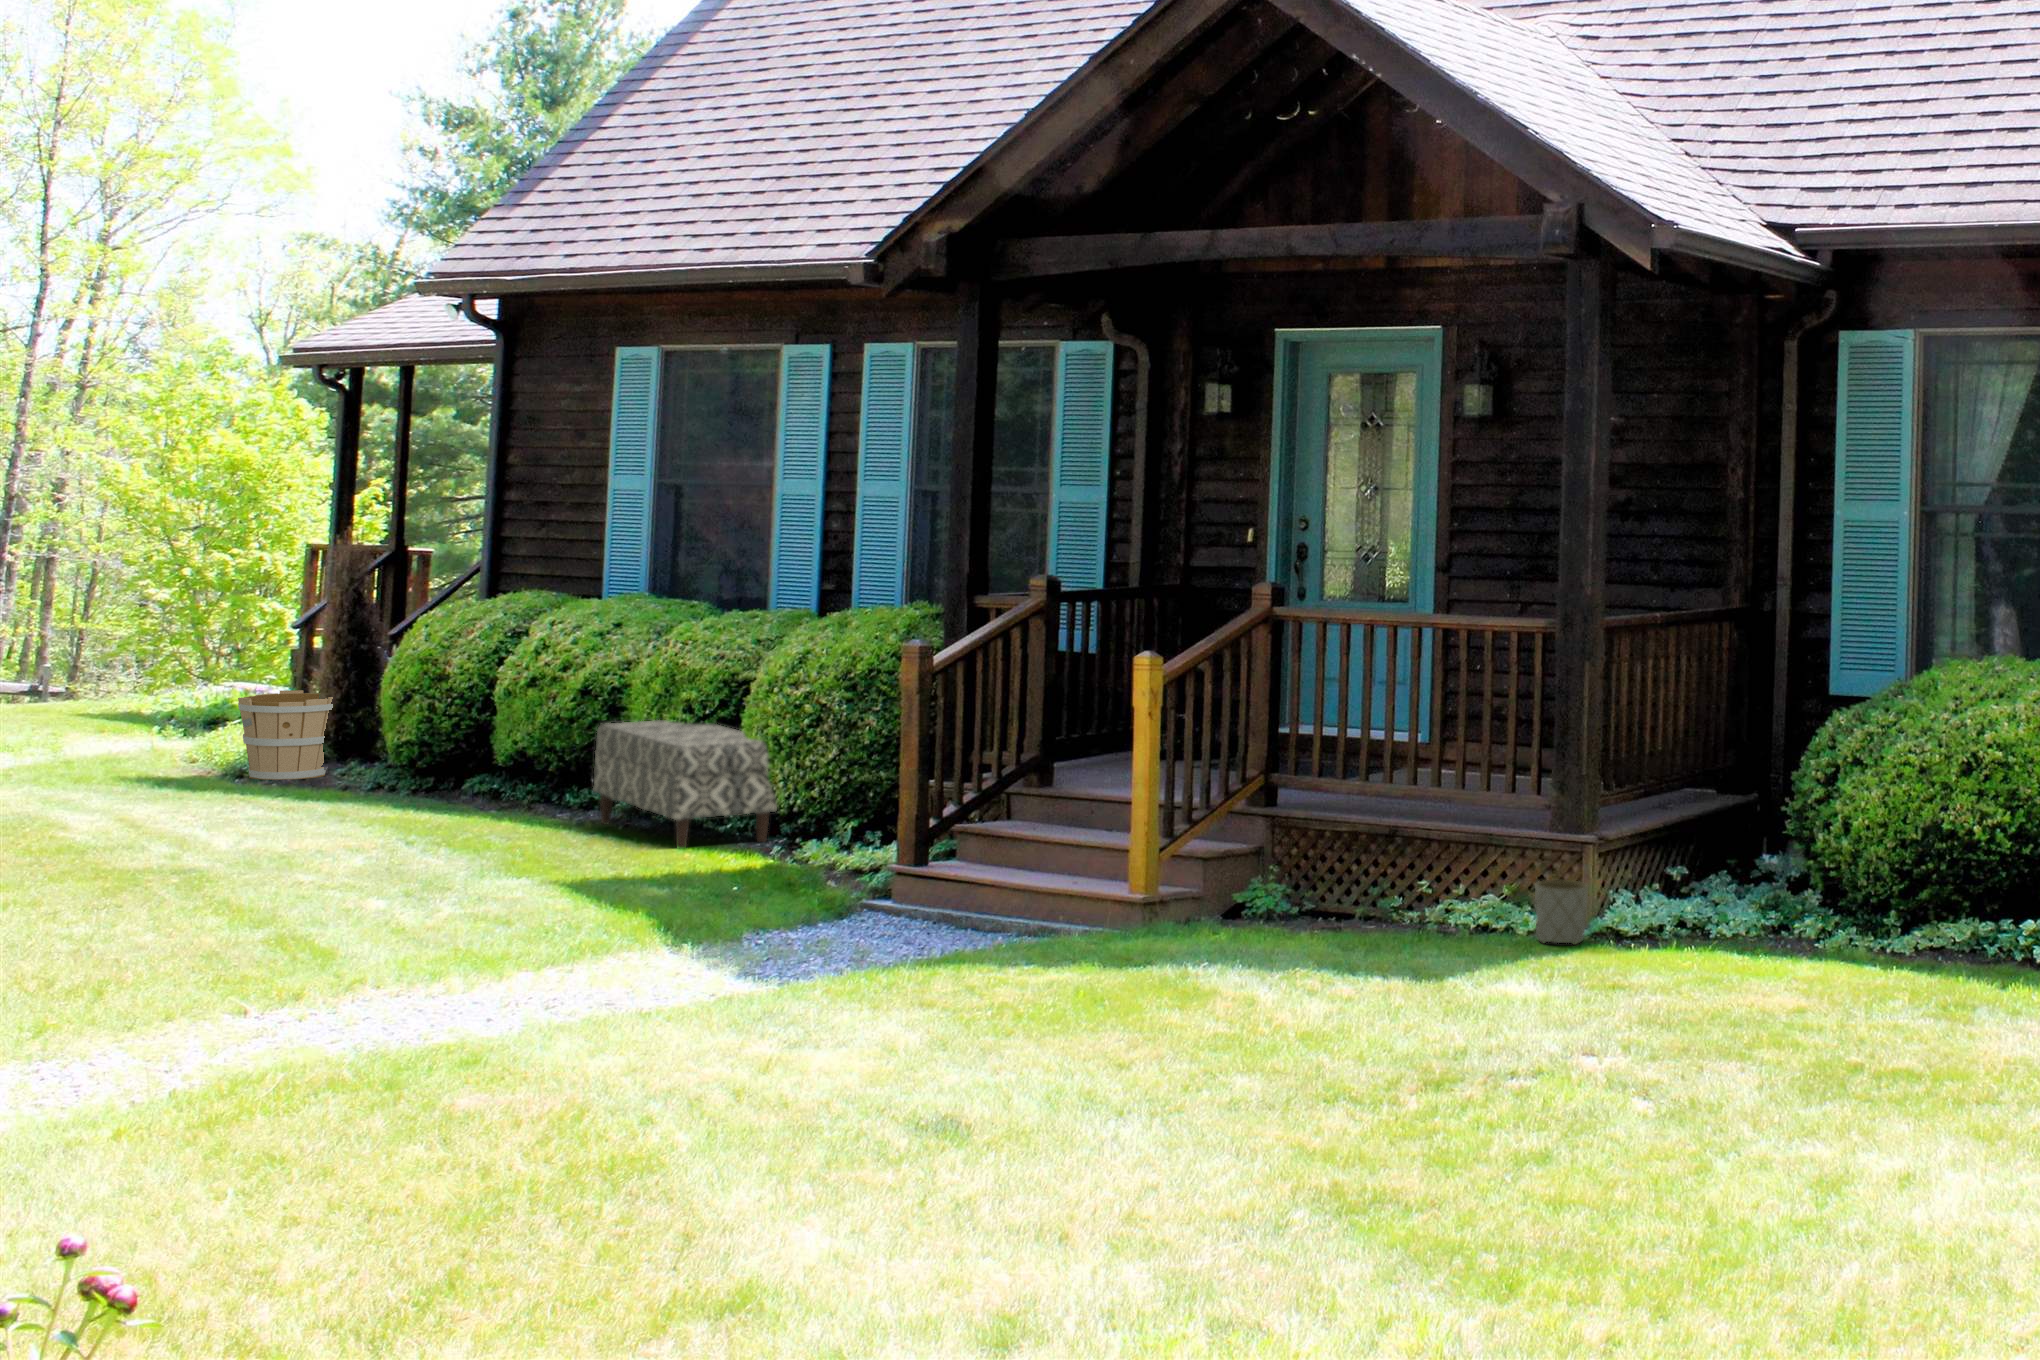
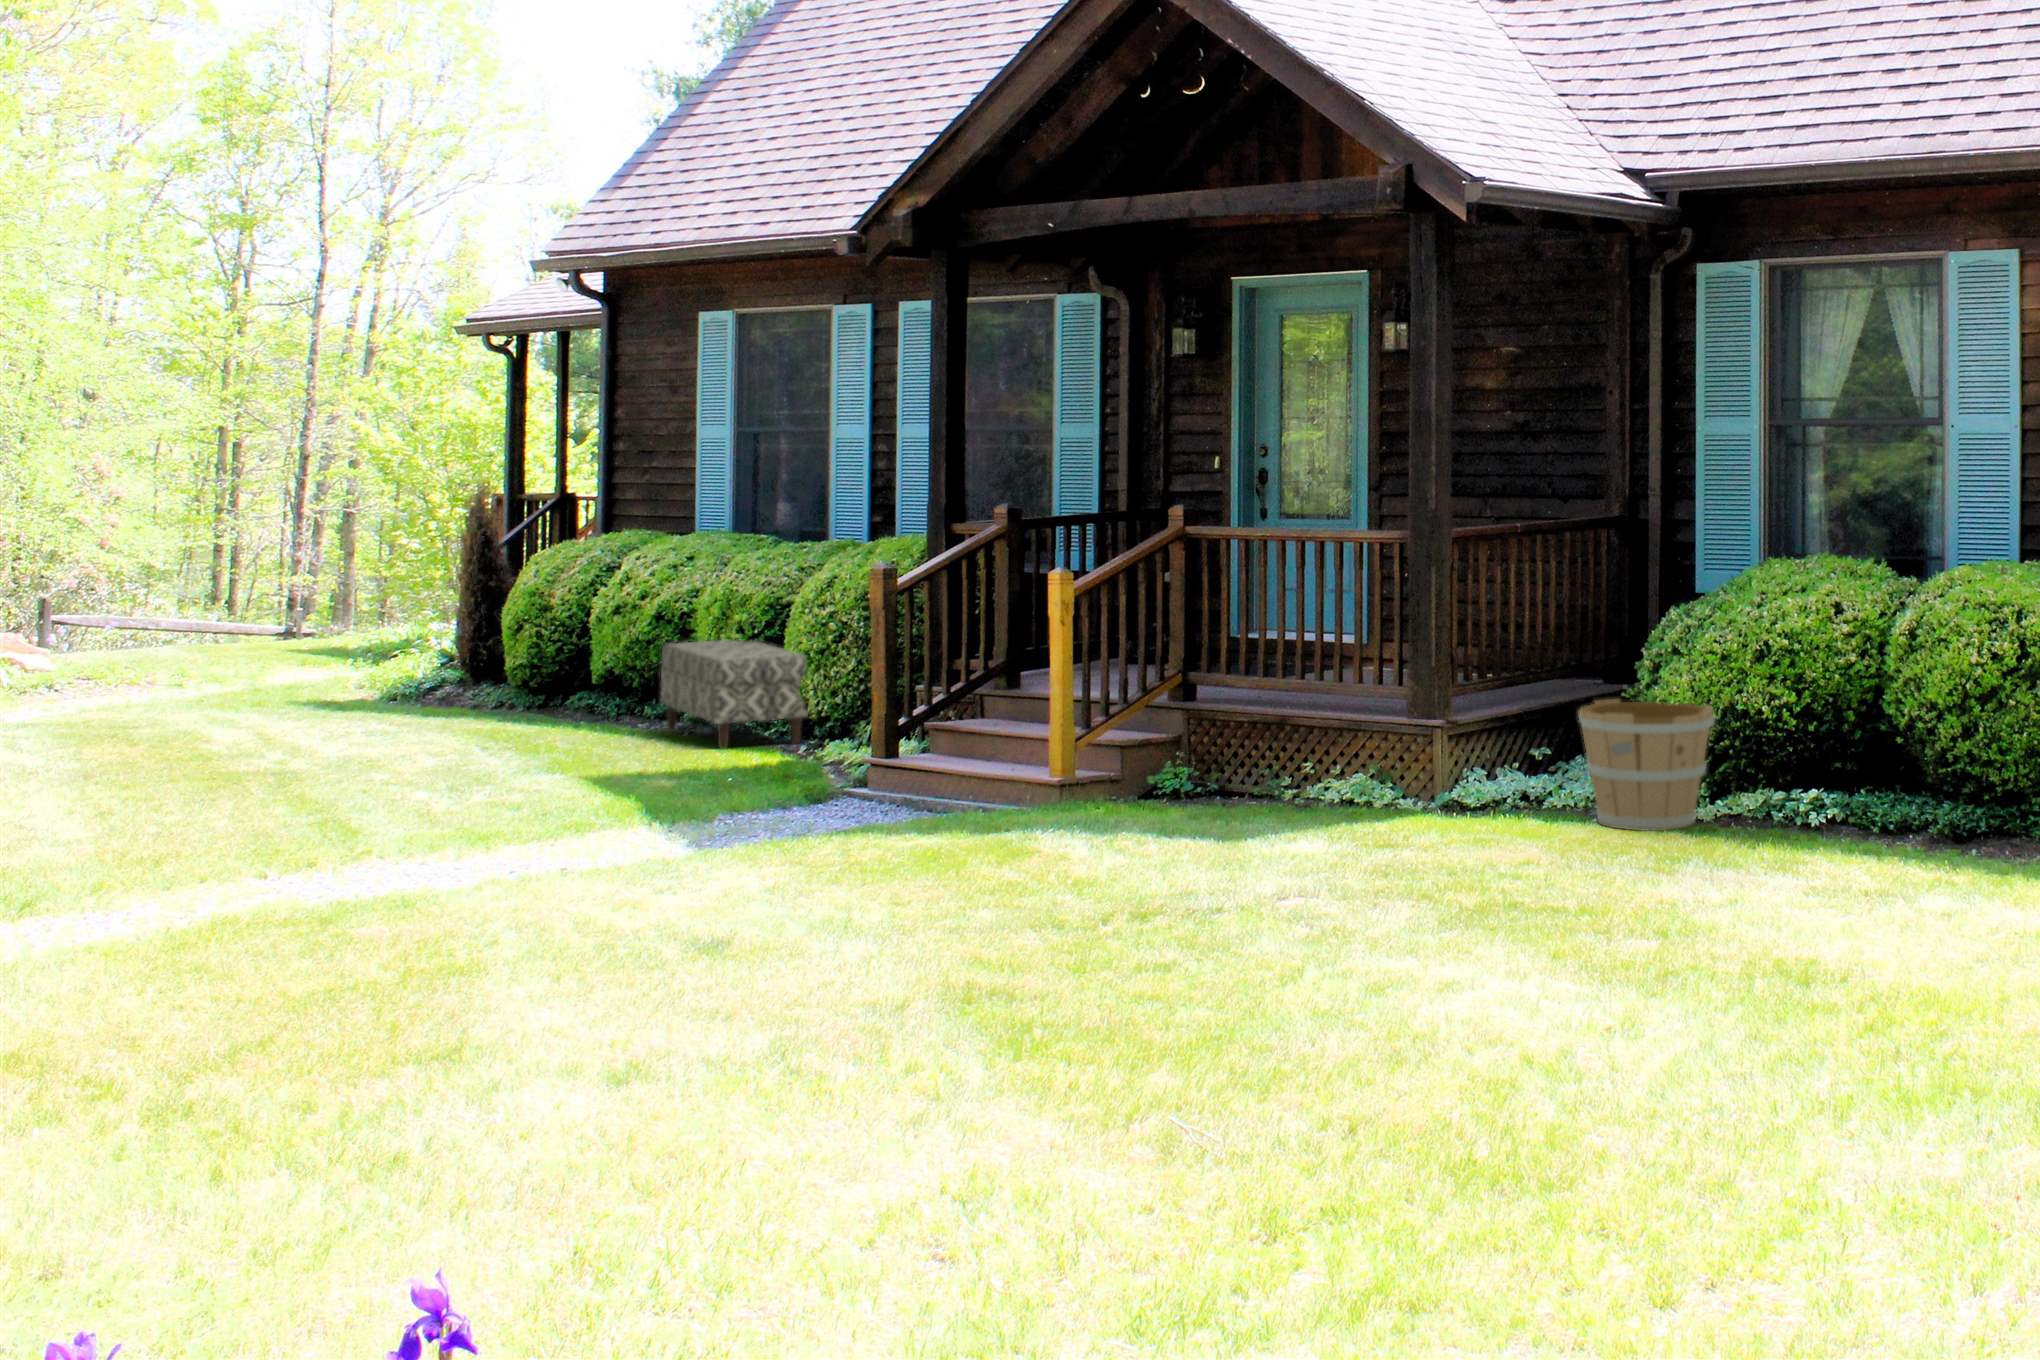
wooden bucket: present [238,690,333,780] -> present [1579,699,1715,831]
planter: present [1535,880,1588,945] -> none [1386,758,1433,814]

